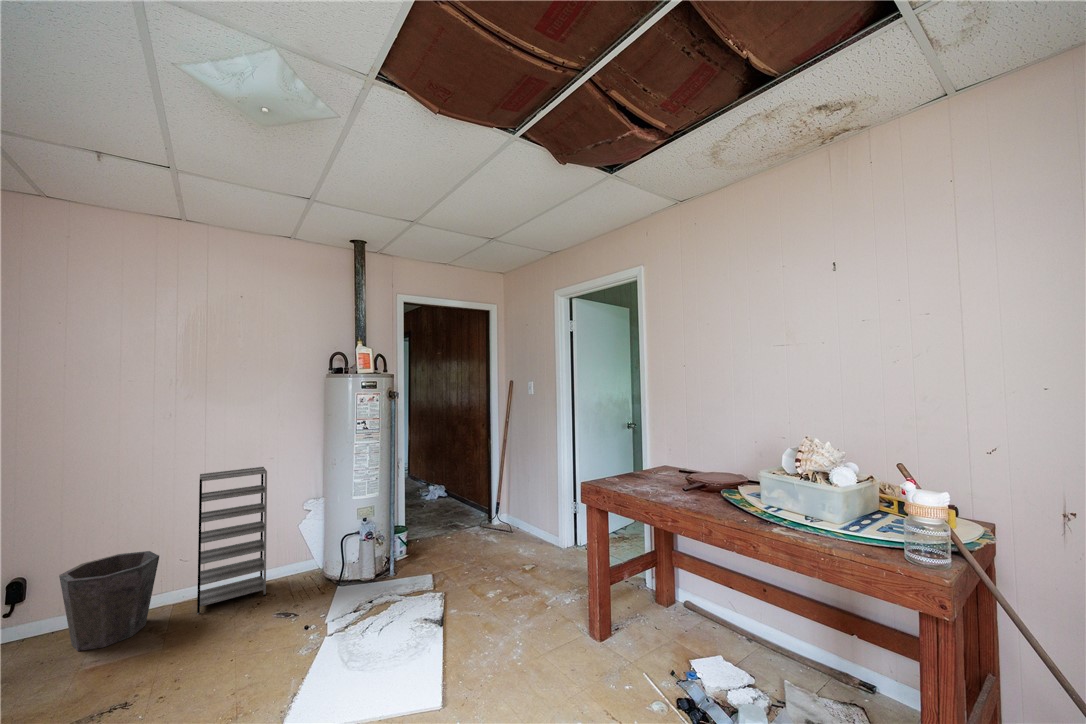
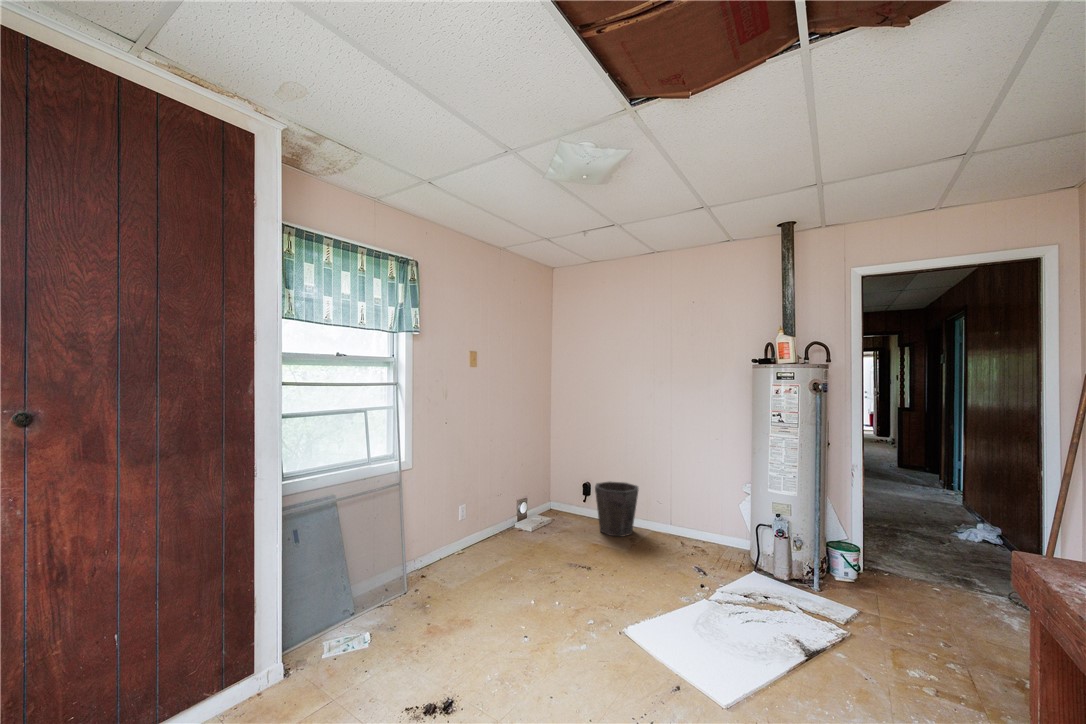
shelving unit: present [197,467,267,614] -> none [657,440,709,551]

